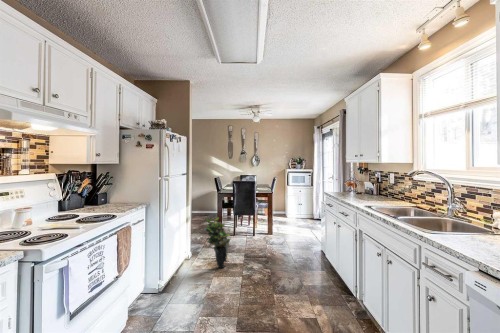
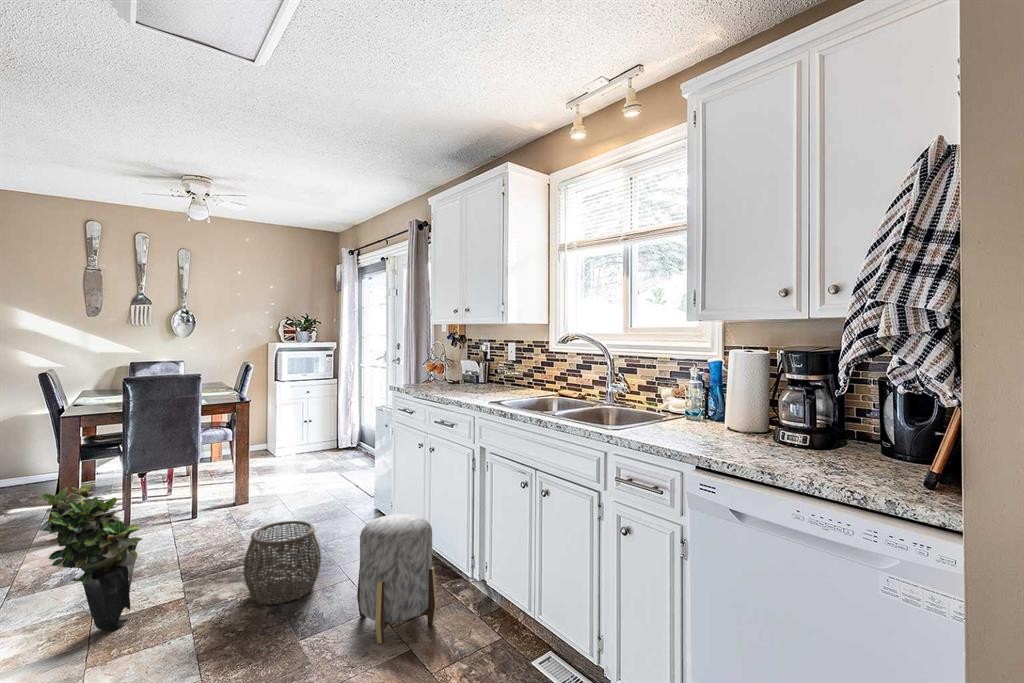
woven basket: none [260,244,289,278] -> present [243,521,322,605]
stool: none [298,252,333,311] -> present [357,514,437,643]

